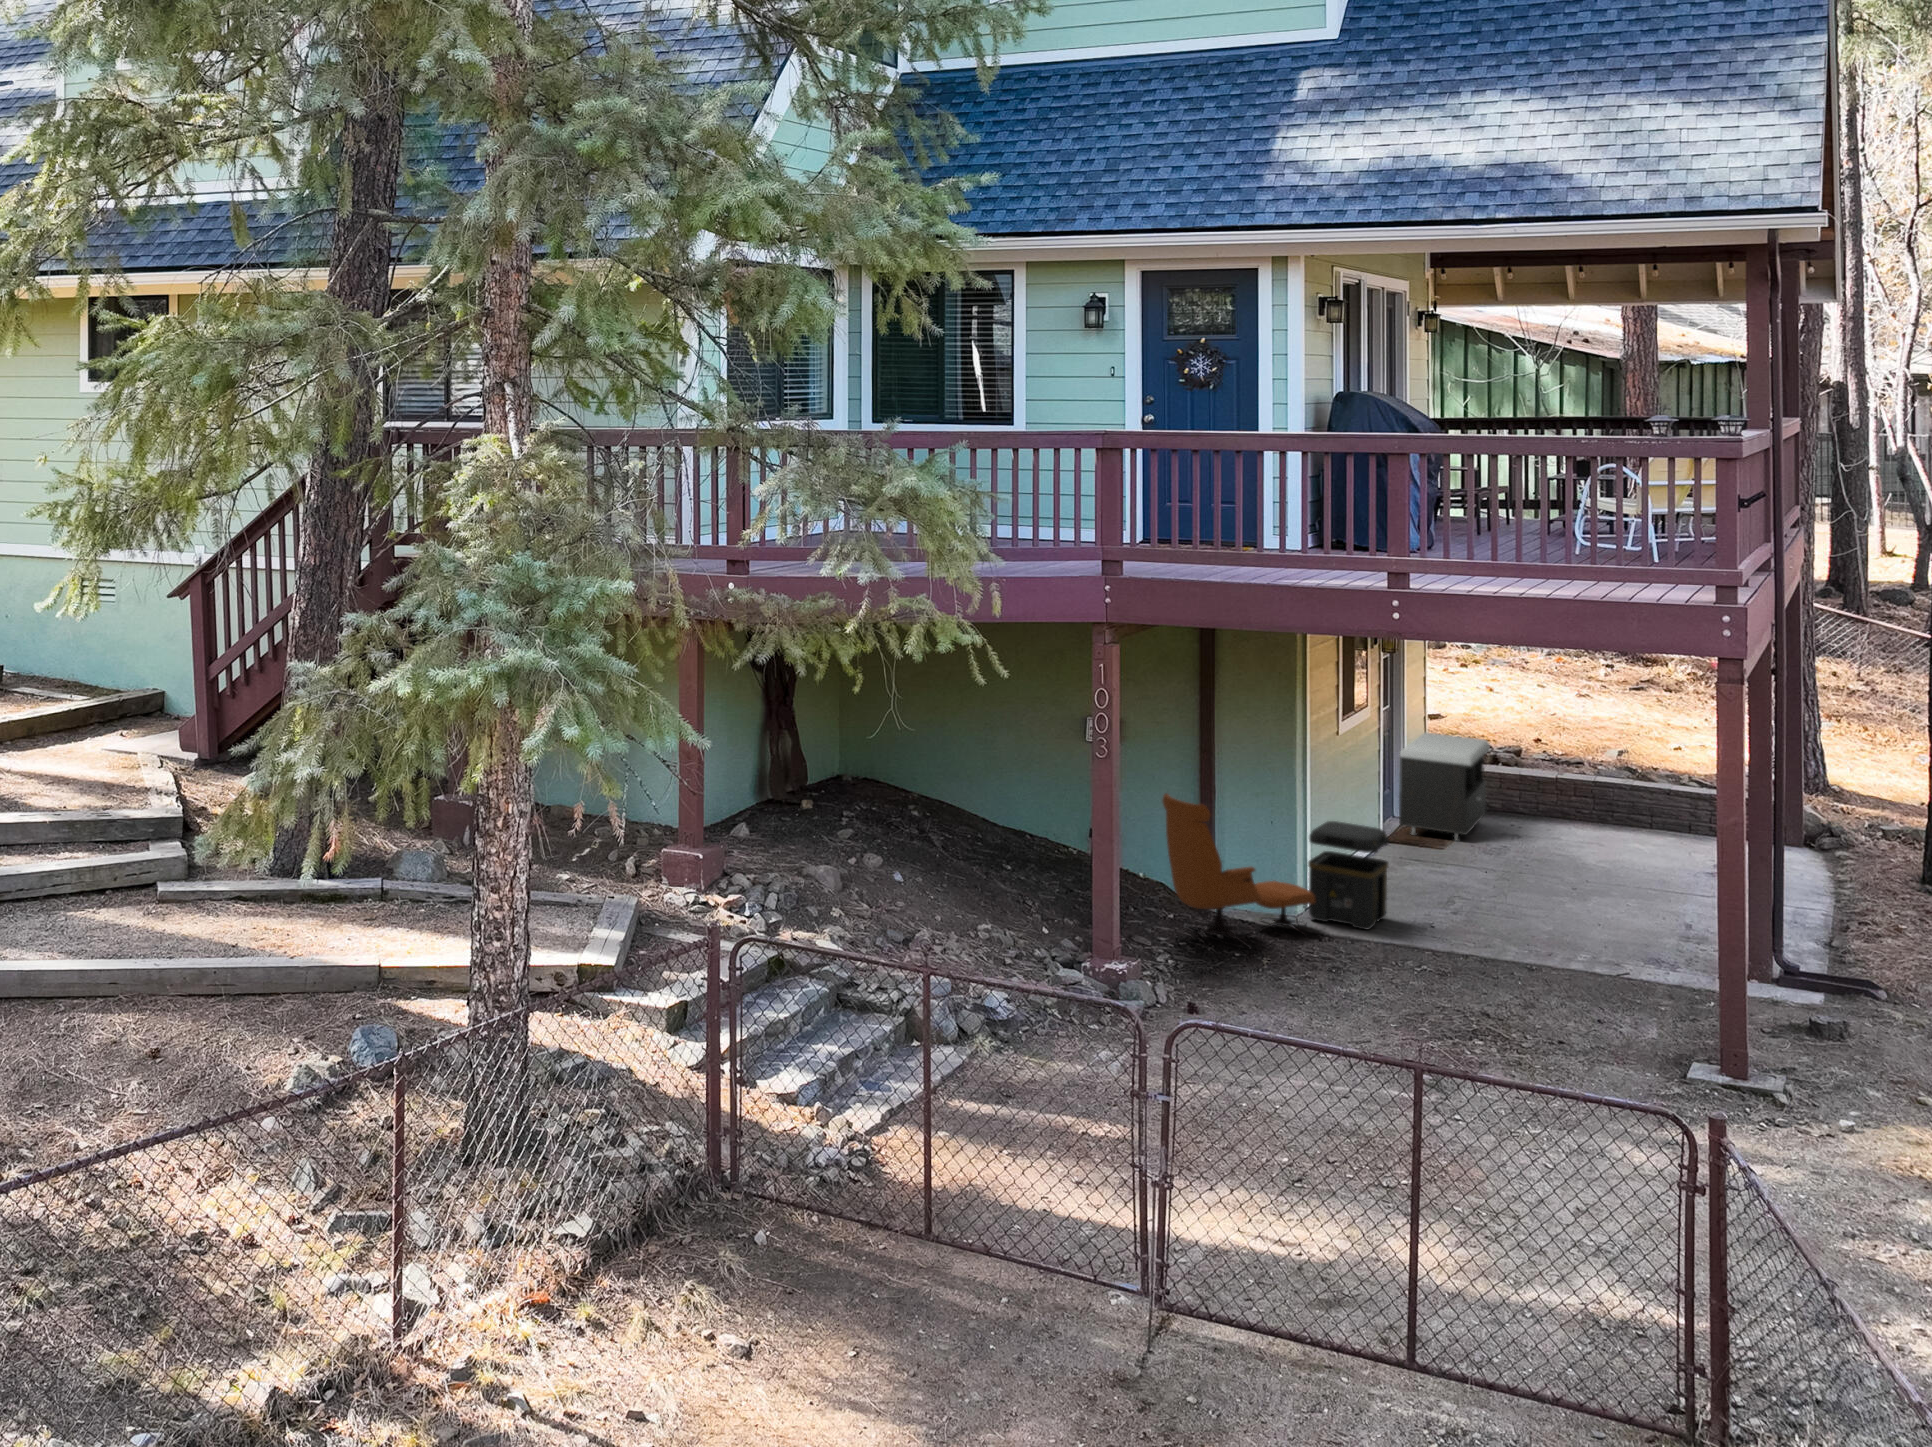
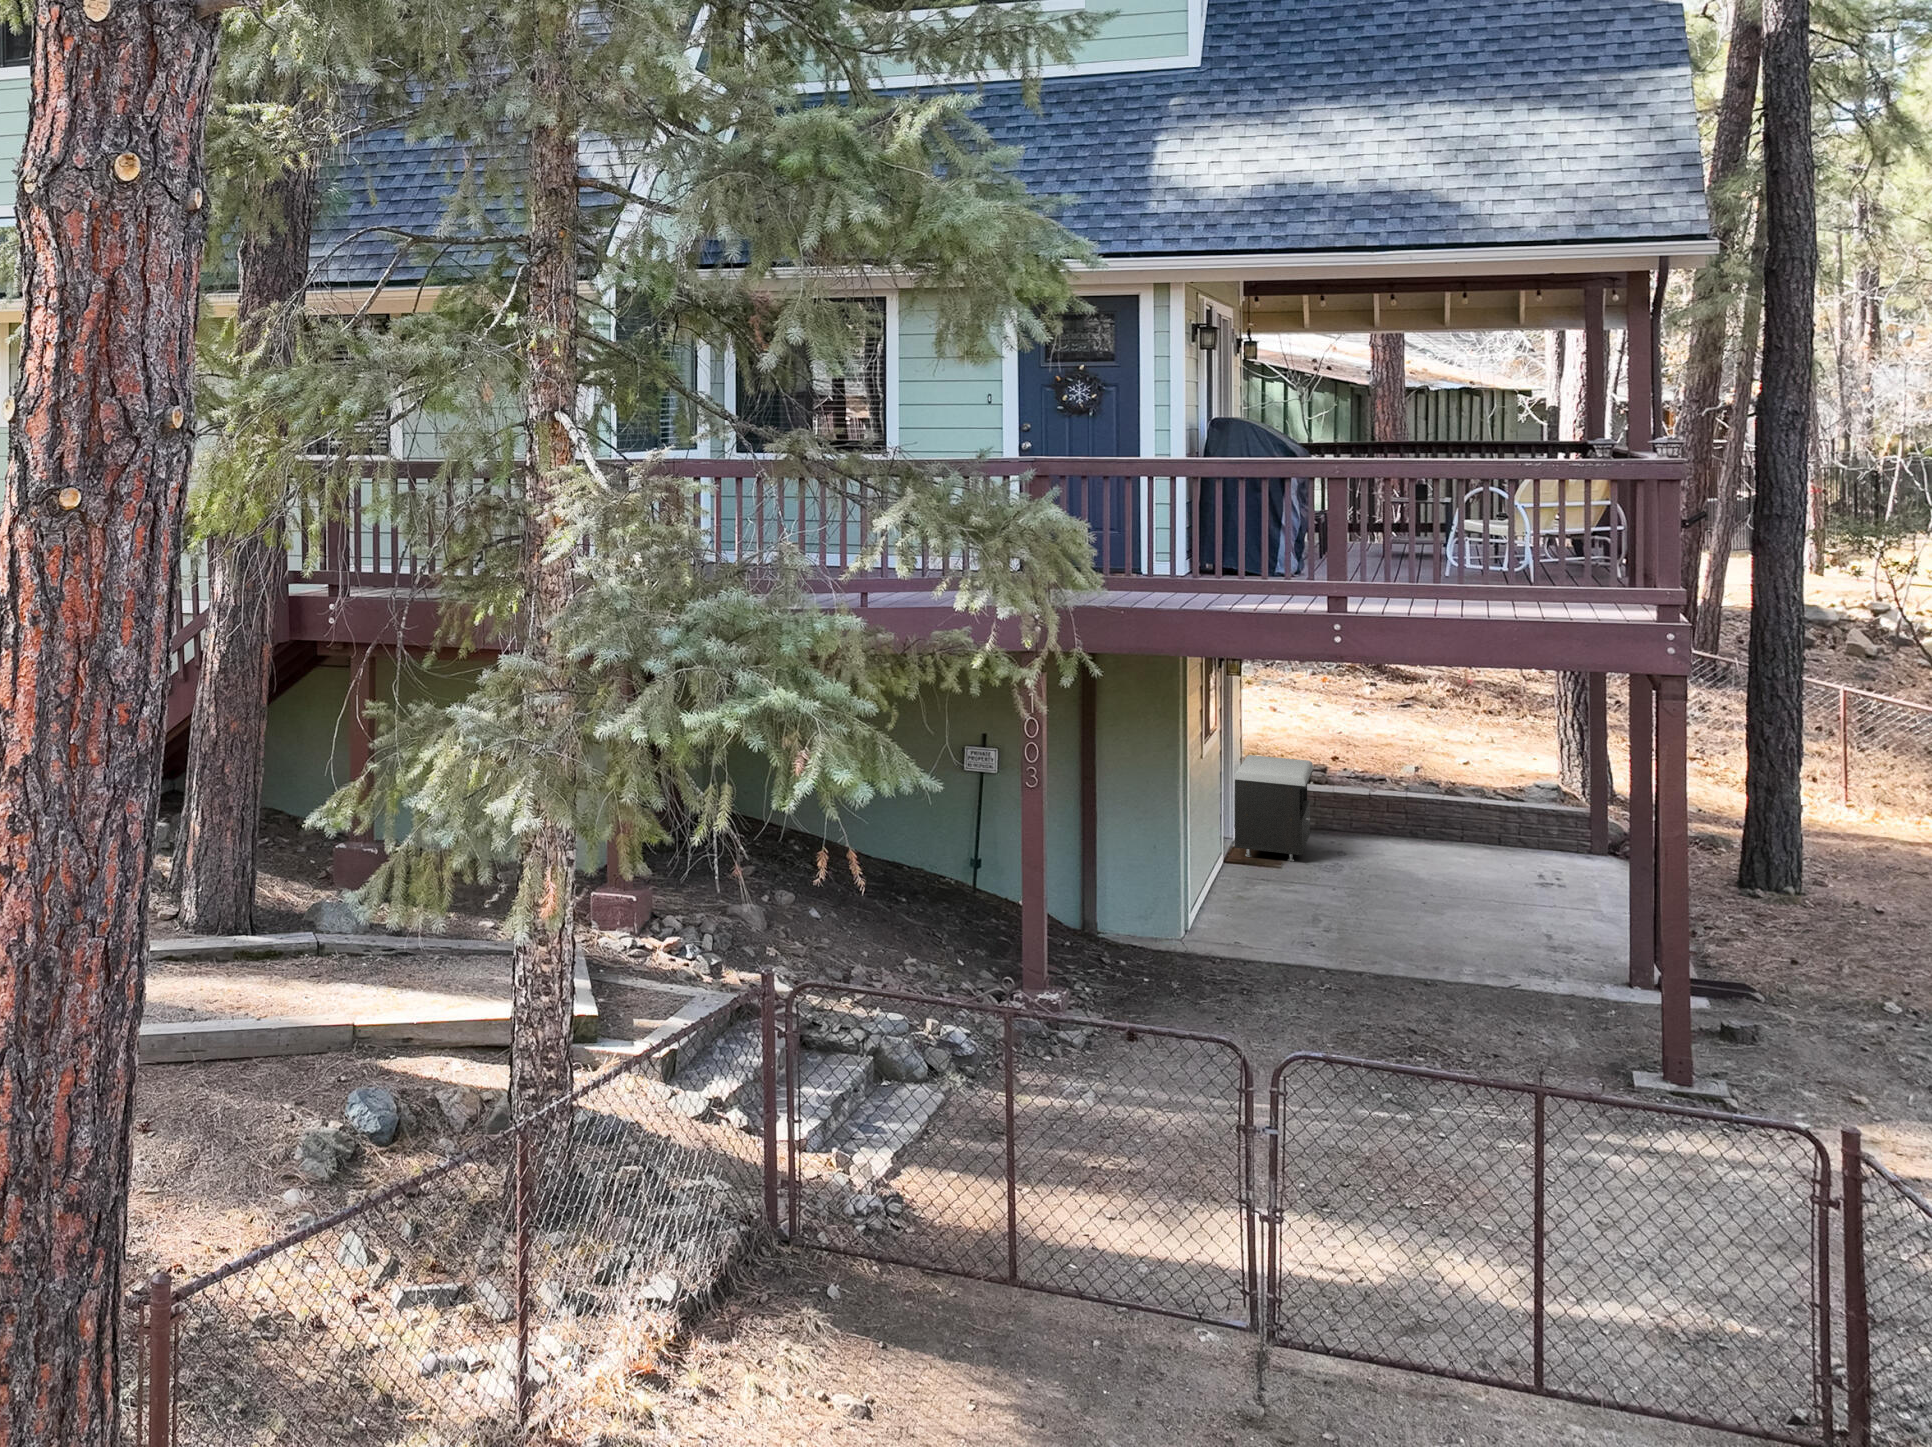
lounge chair: present [1162,794,1315,949] -> none [1059,820,1203,975]
toolbox: present [1308,821,1388,929] -> none [1190,844,1266,951]

